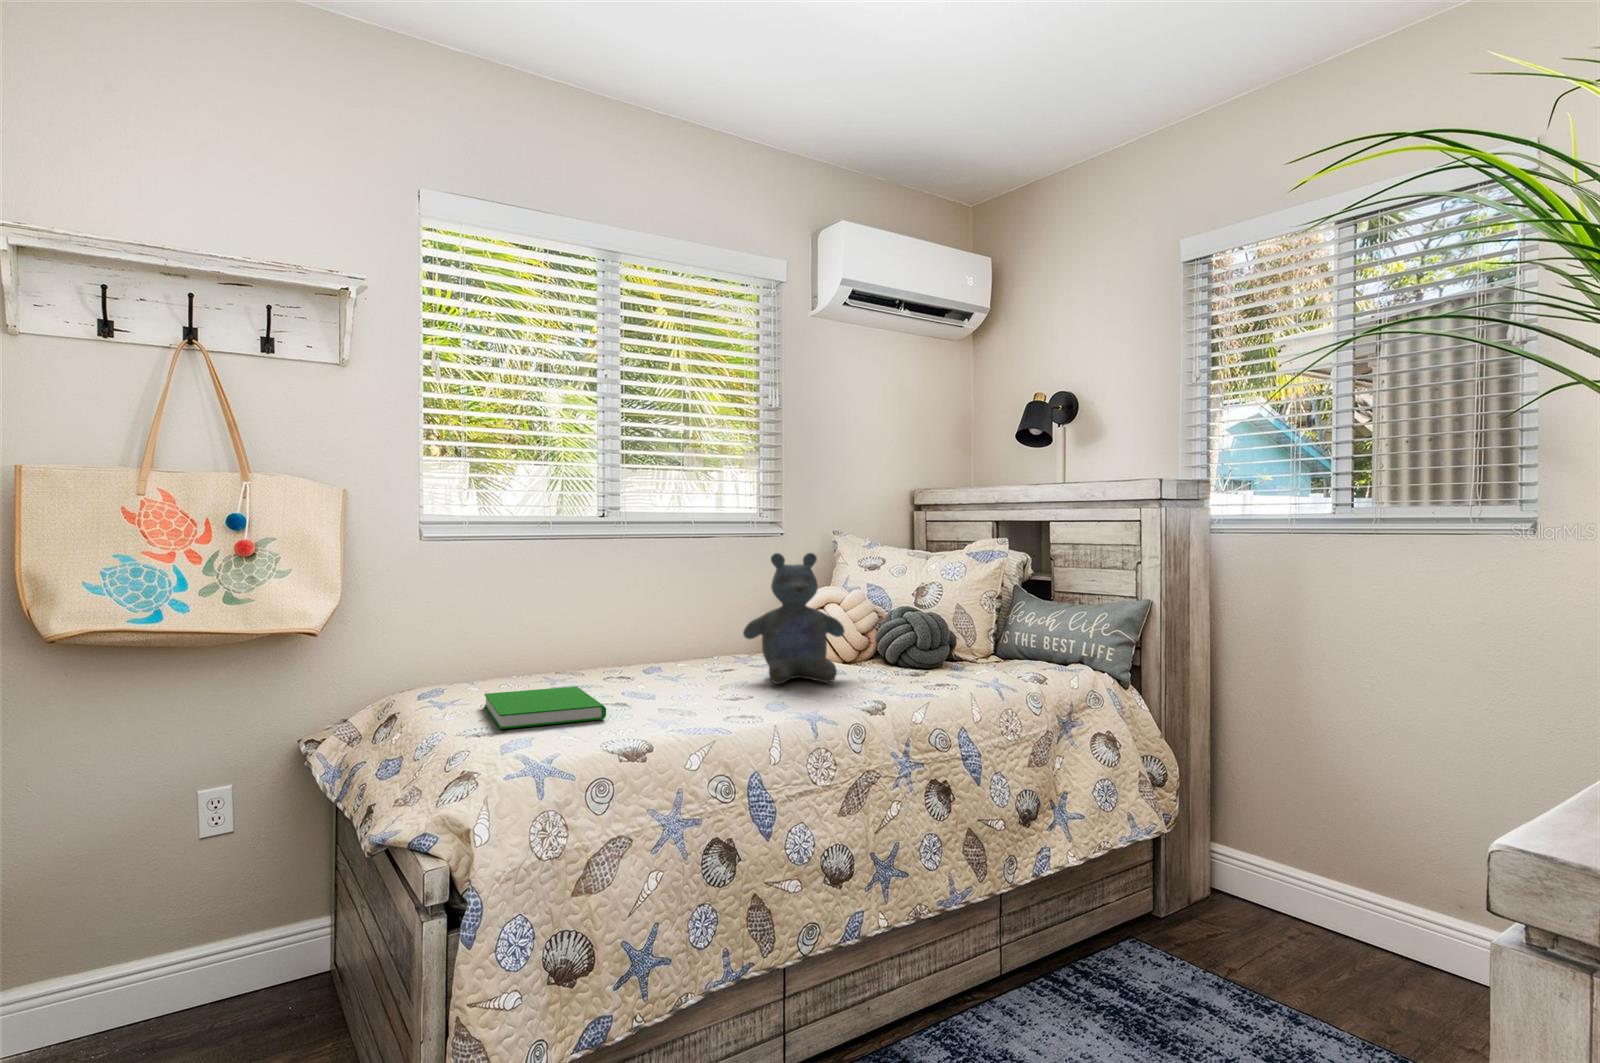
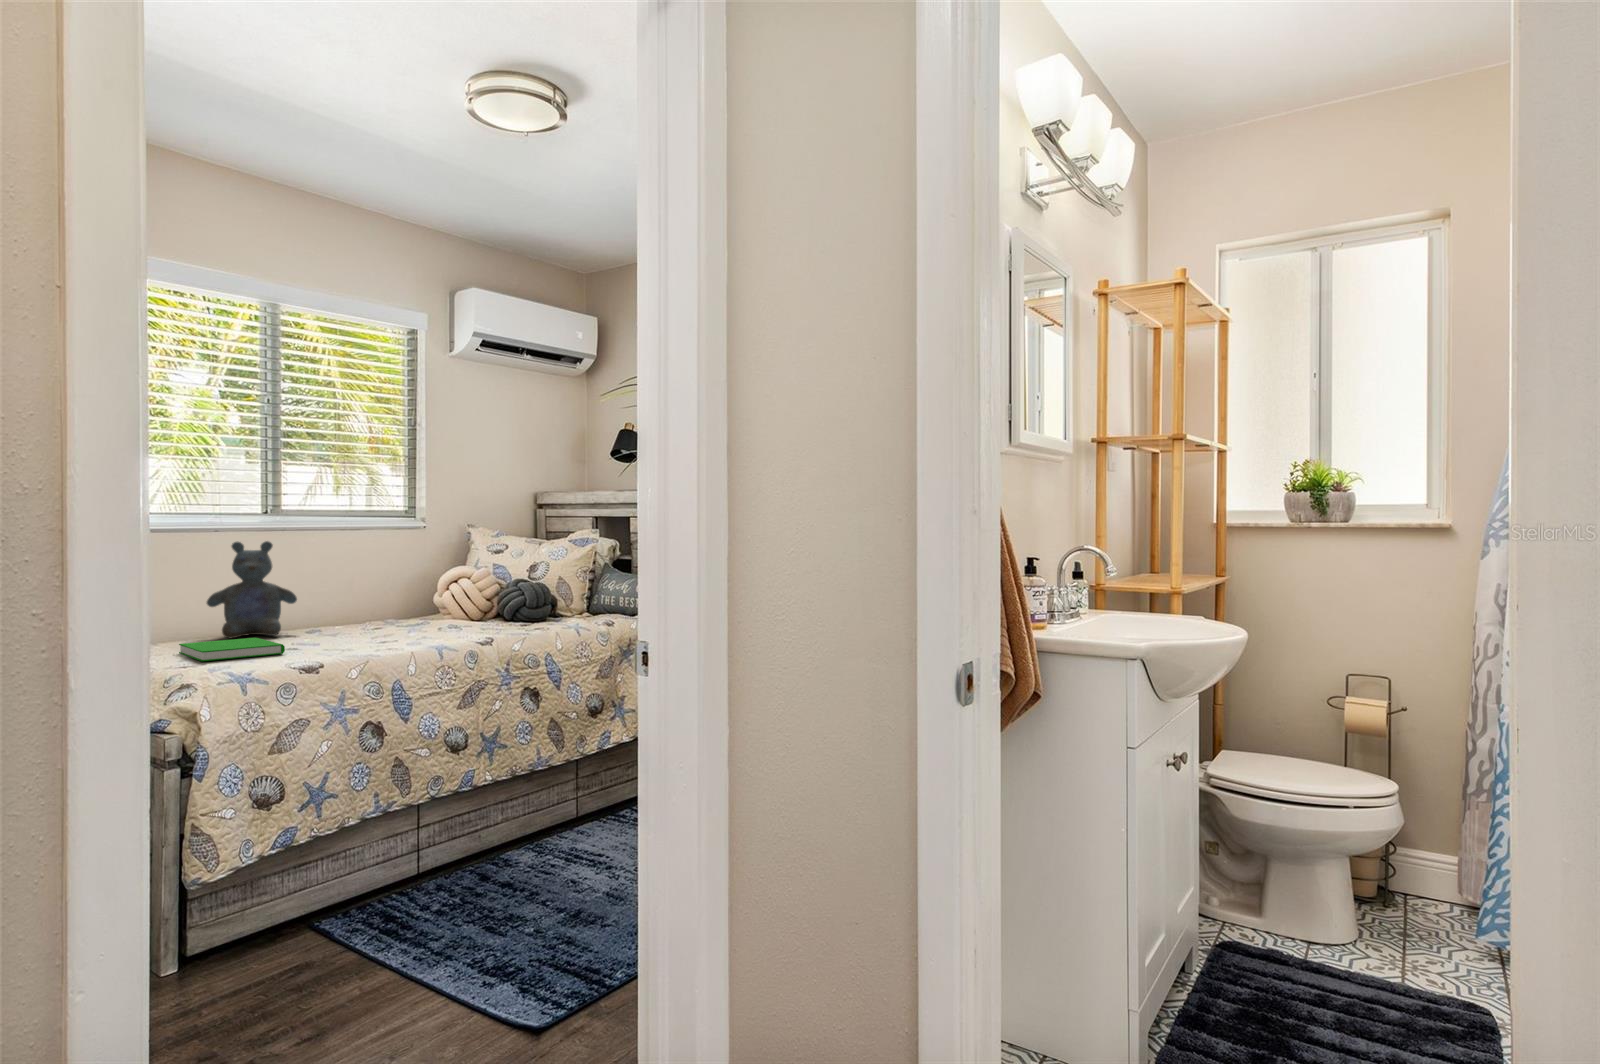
stuffed bear: present [743,553,844,684] -> present [207,541,297,638]

